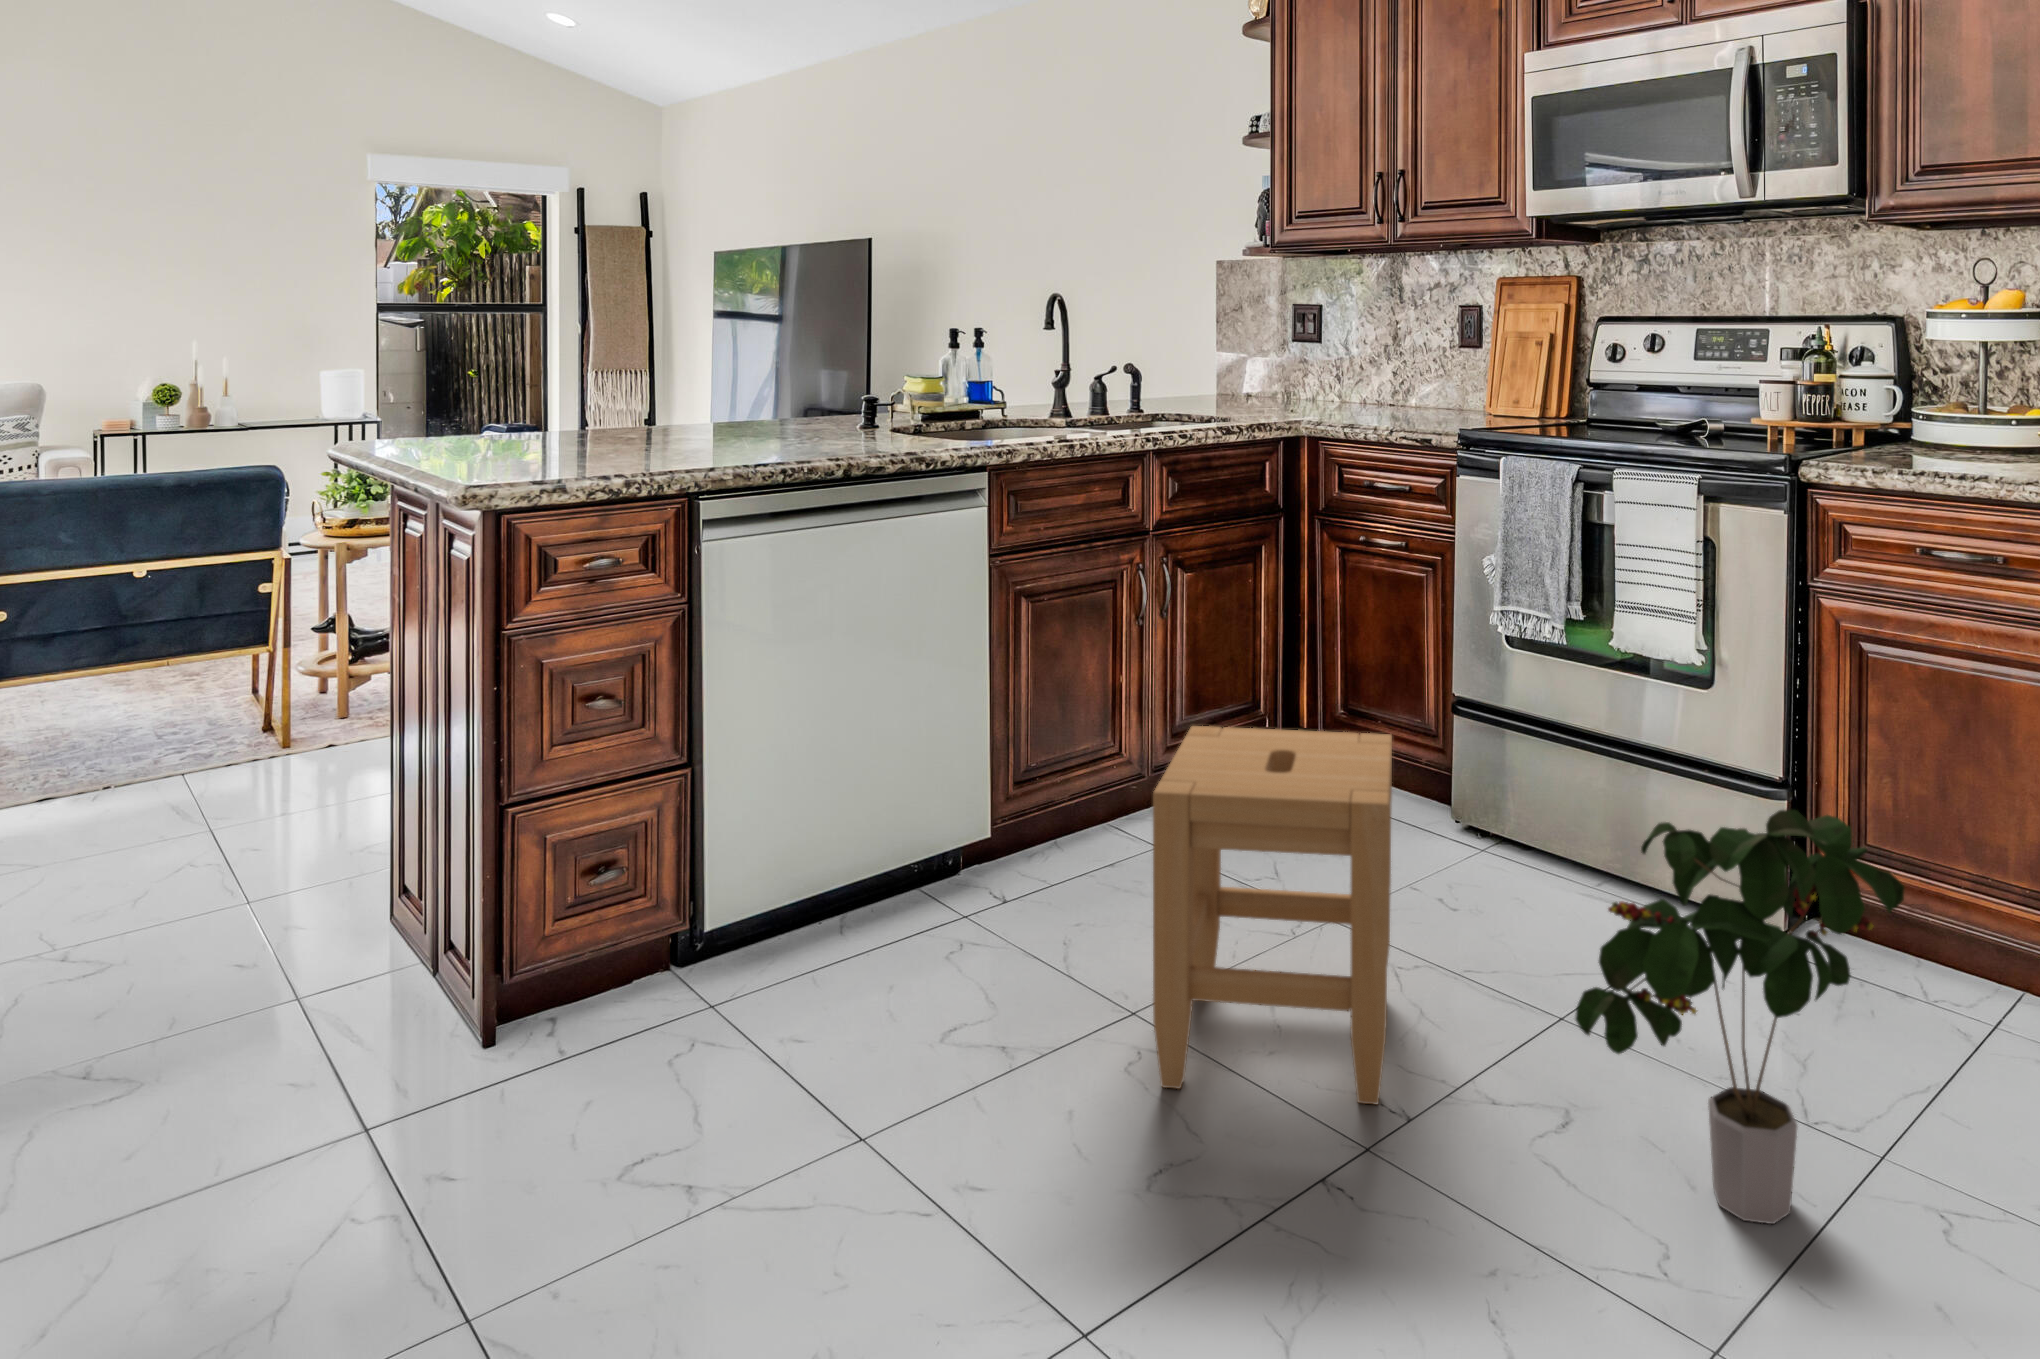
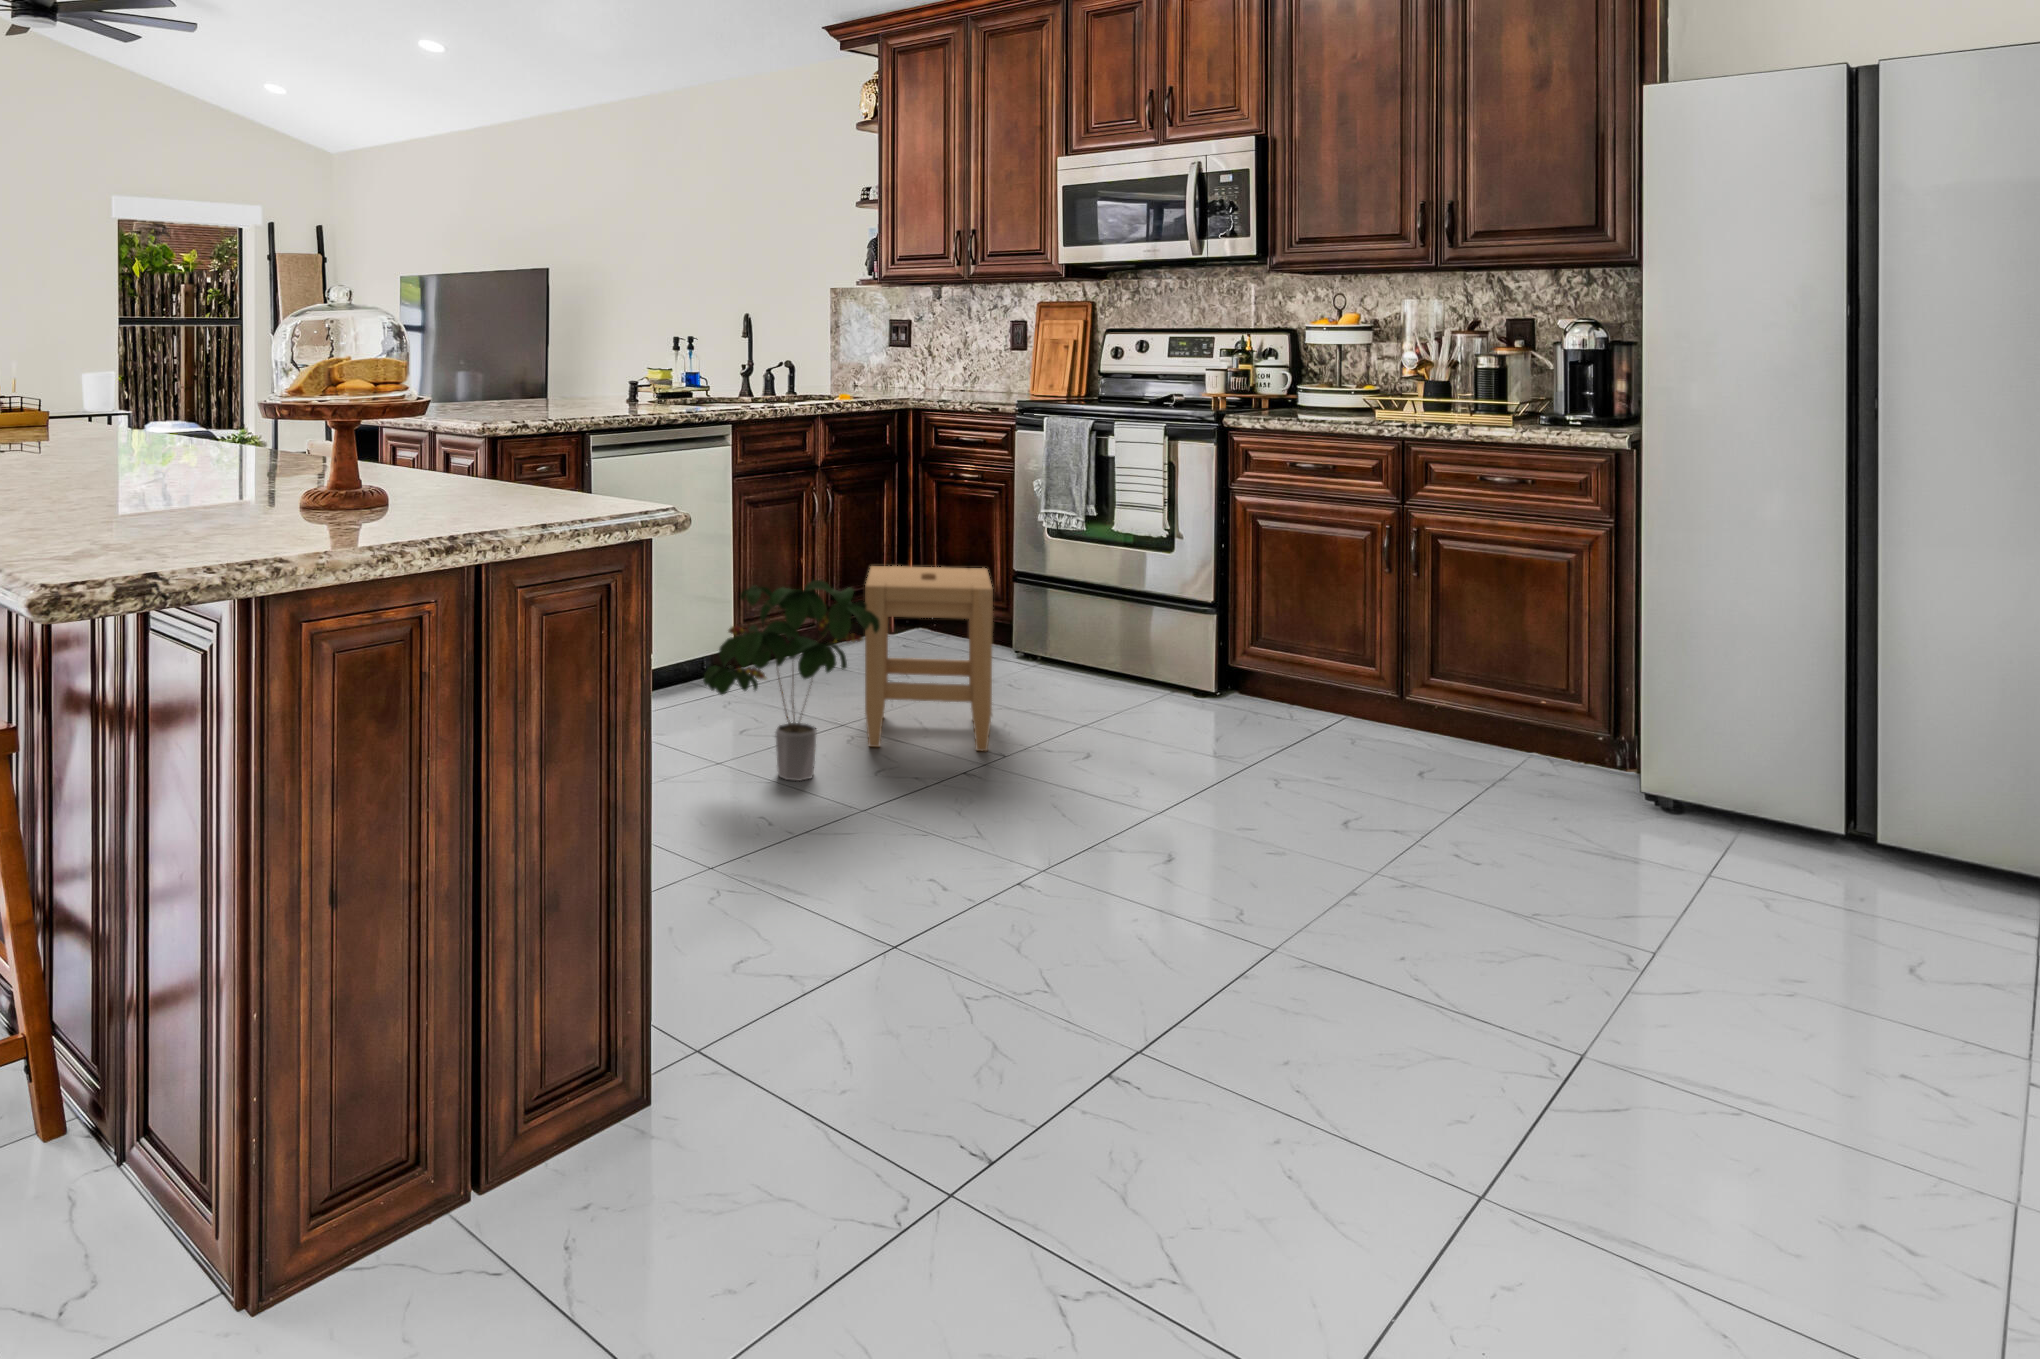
potted plant: present [1575,810,1905,1224] -> present [703,580,880,781]

